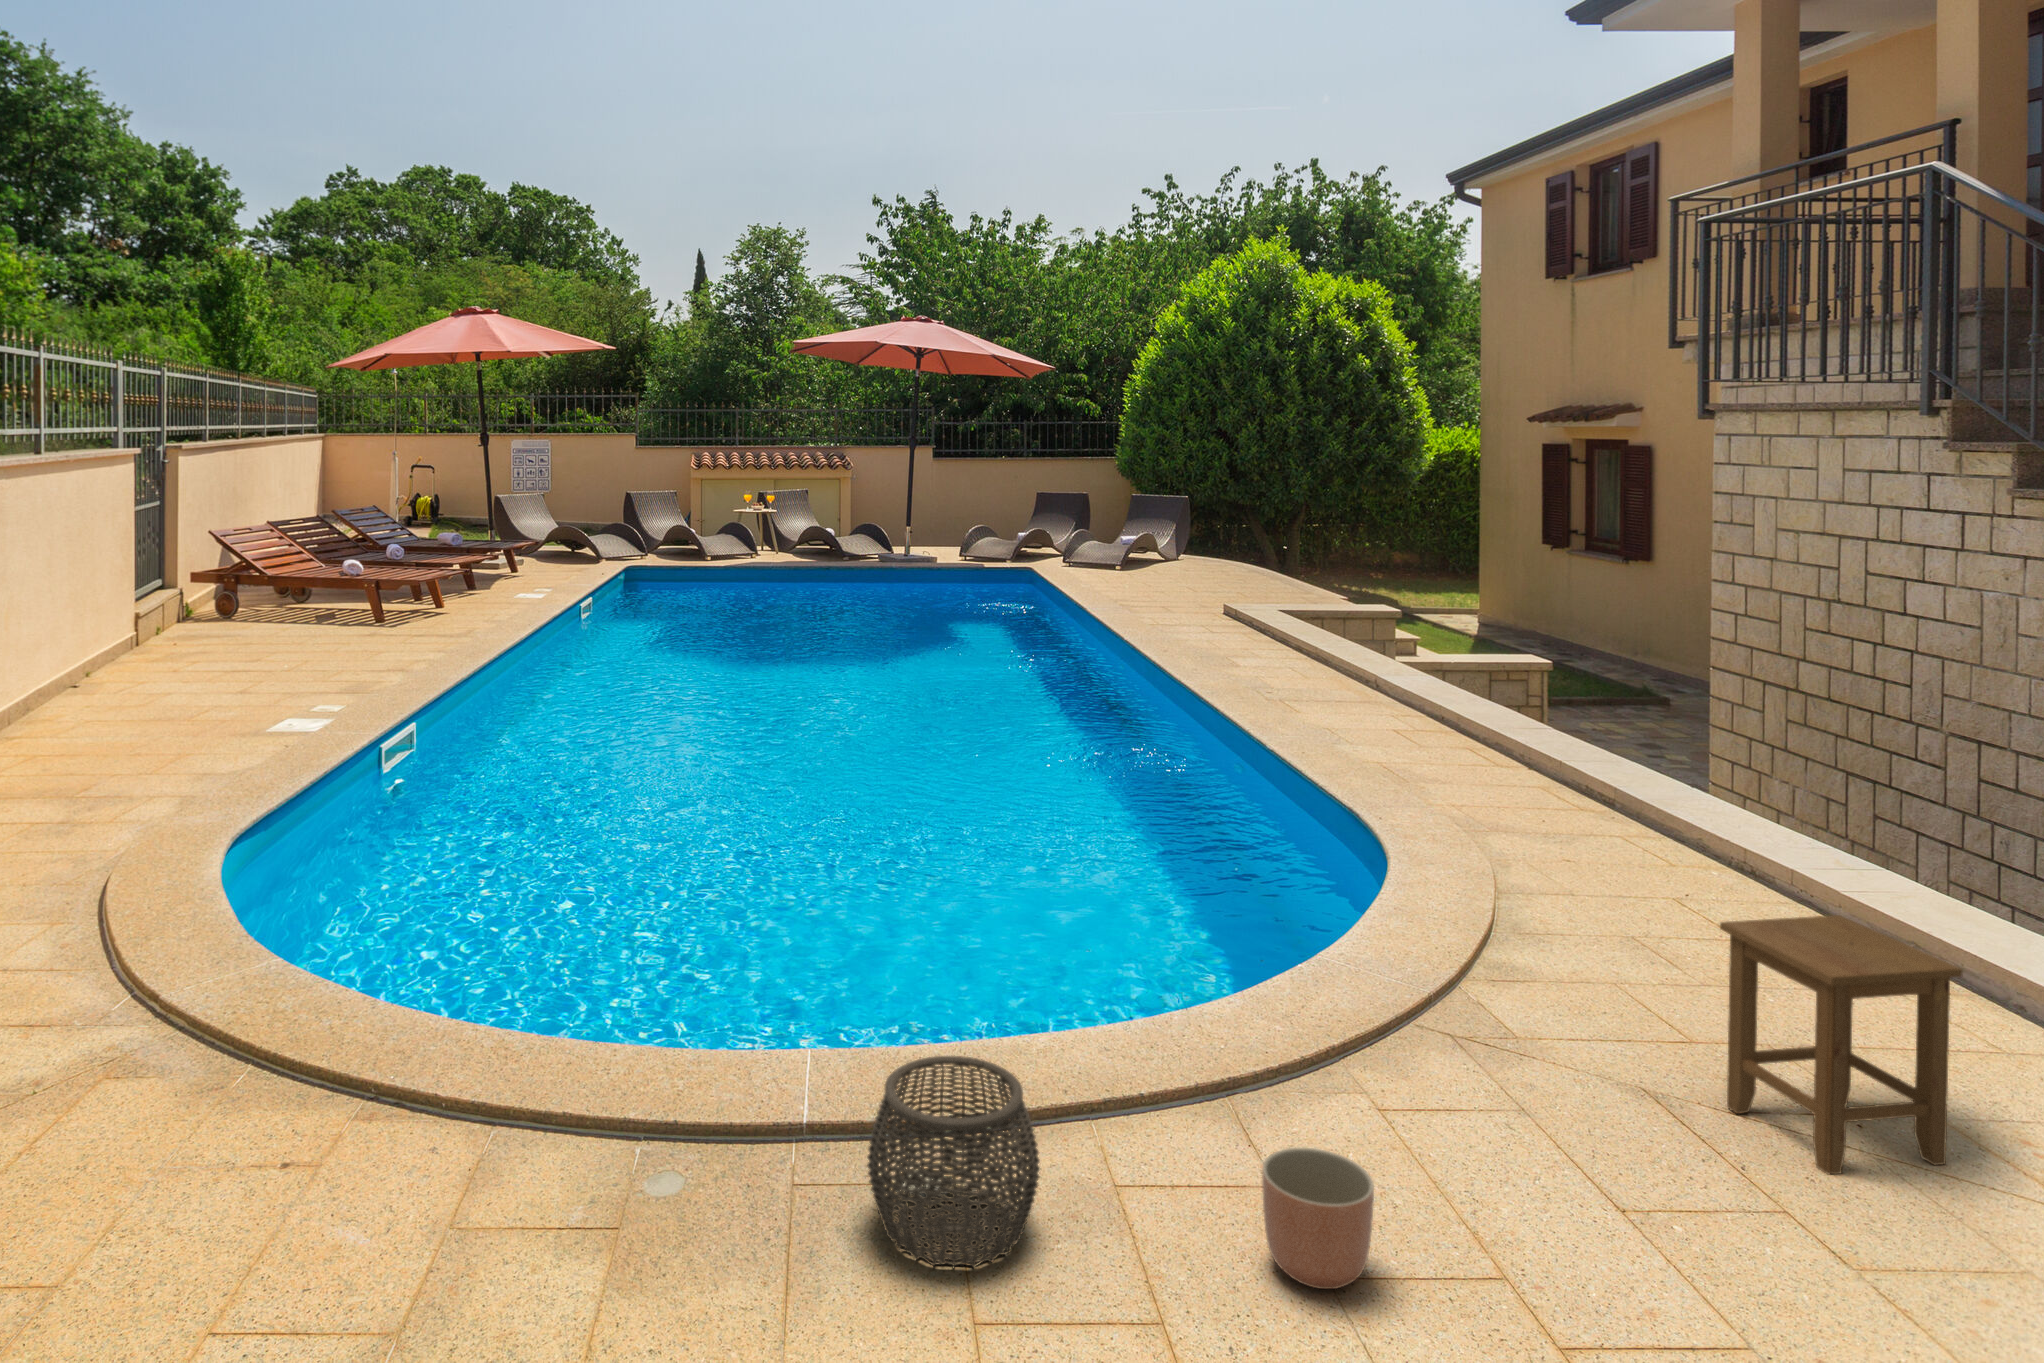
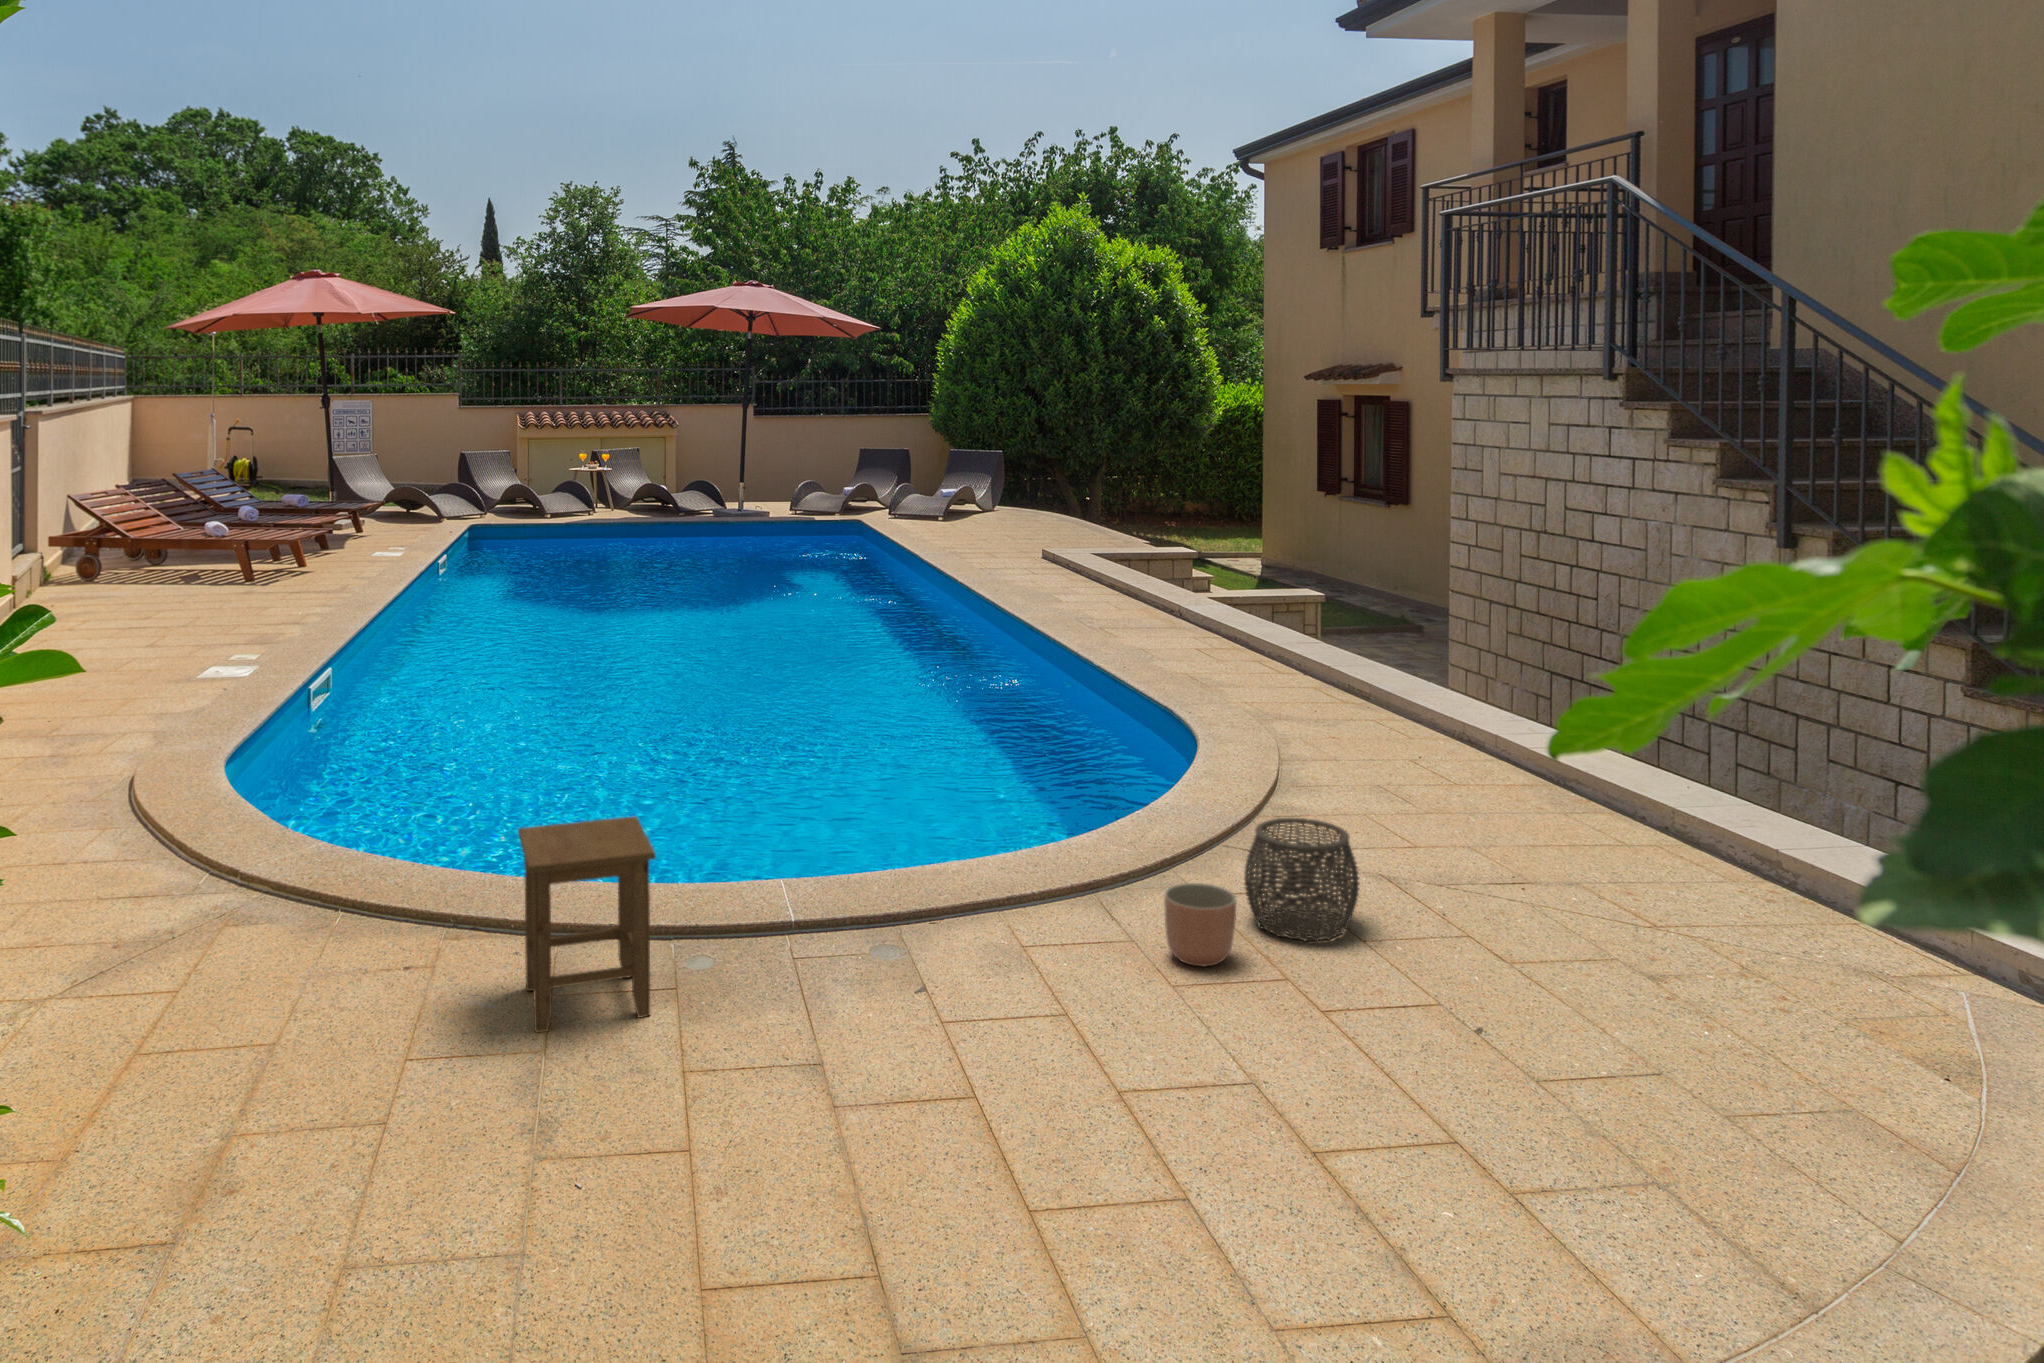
stool: present [1720,915,1963,1174] -> present [518,816,656,1033]
woven basket: present [867,1055,1040,1267] -> present [1244,818,1359,941]

